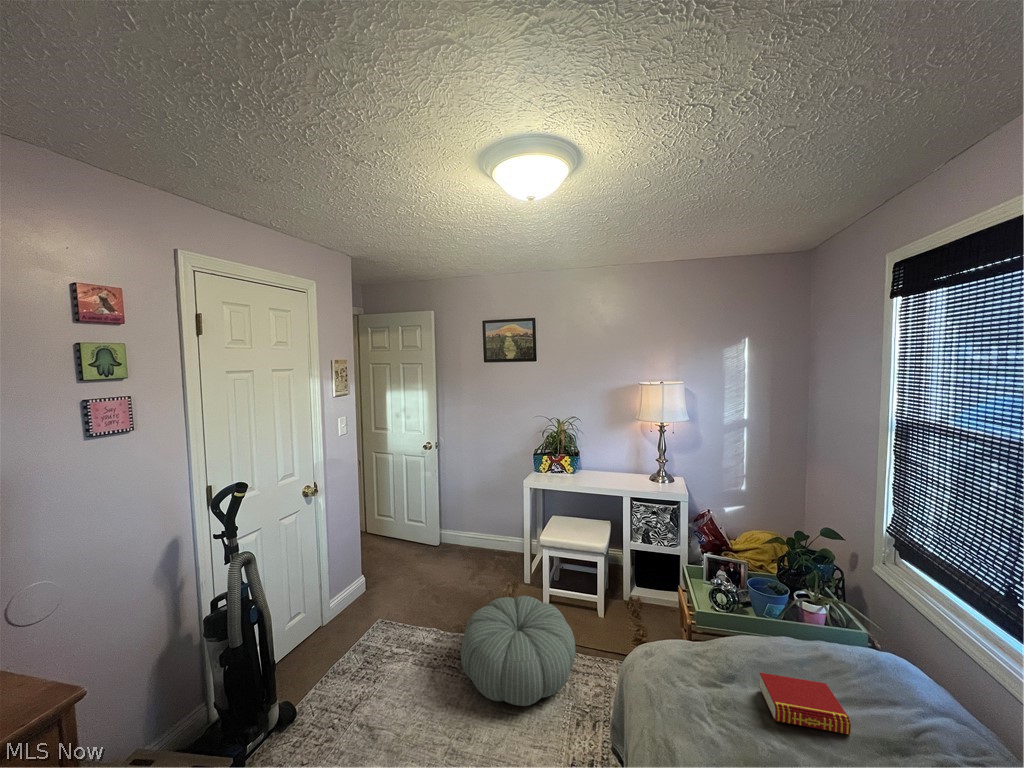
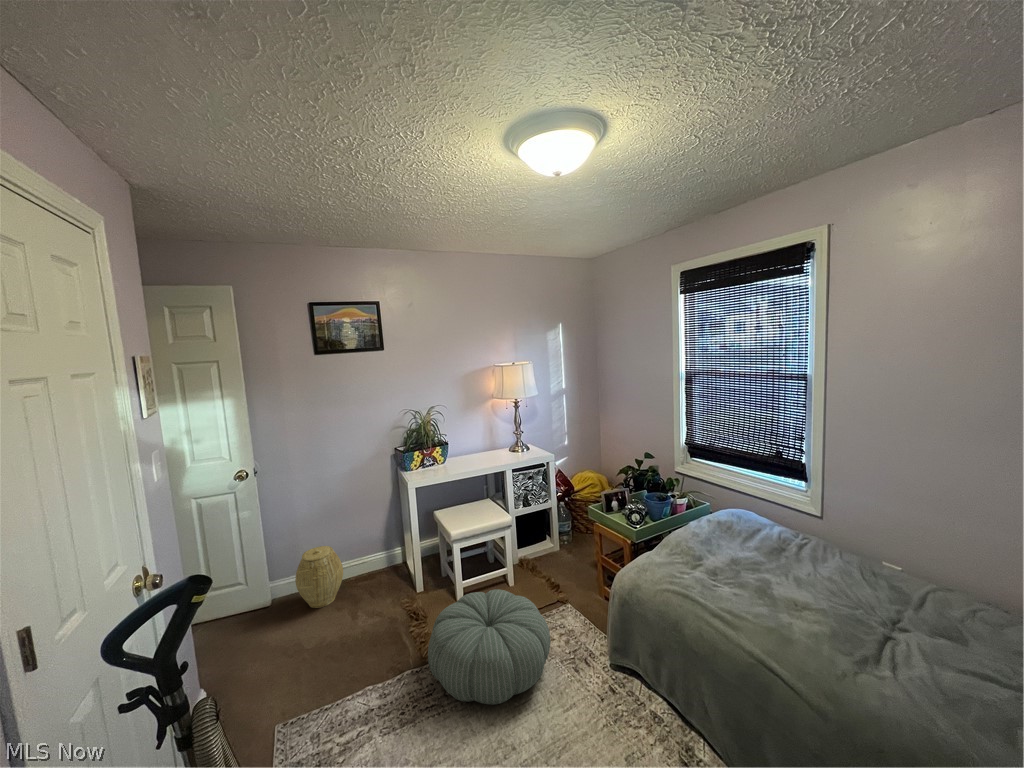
woven basket: none [453,515,486,561] -> present [295,546,343,608]
book: present [759,673,851,734] -> none [713,532,763,563]

